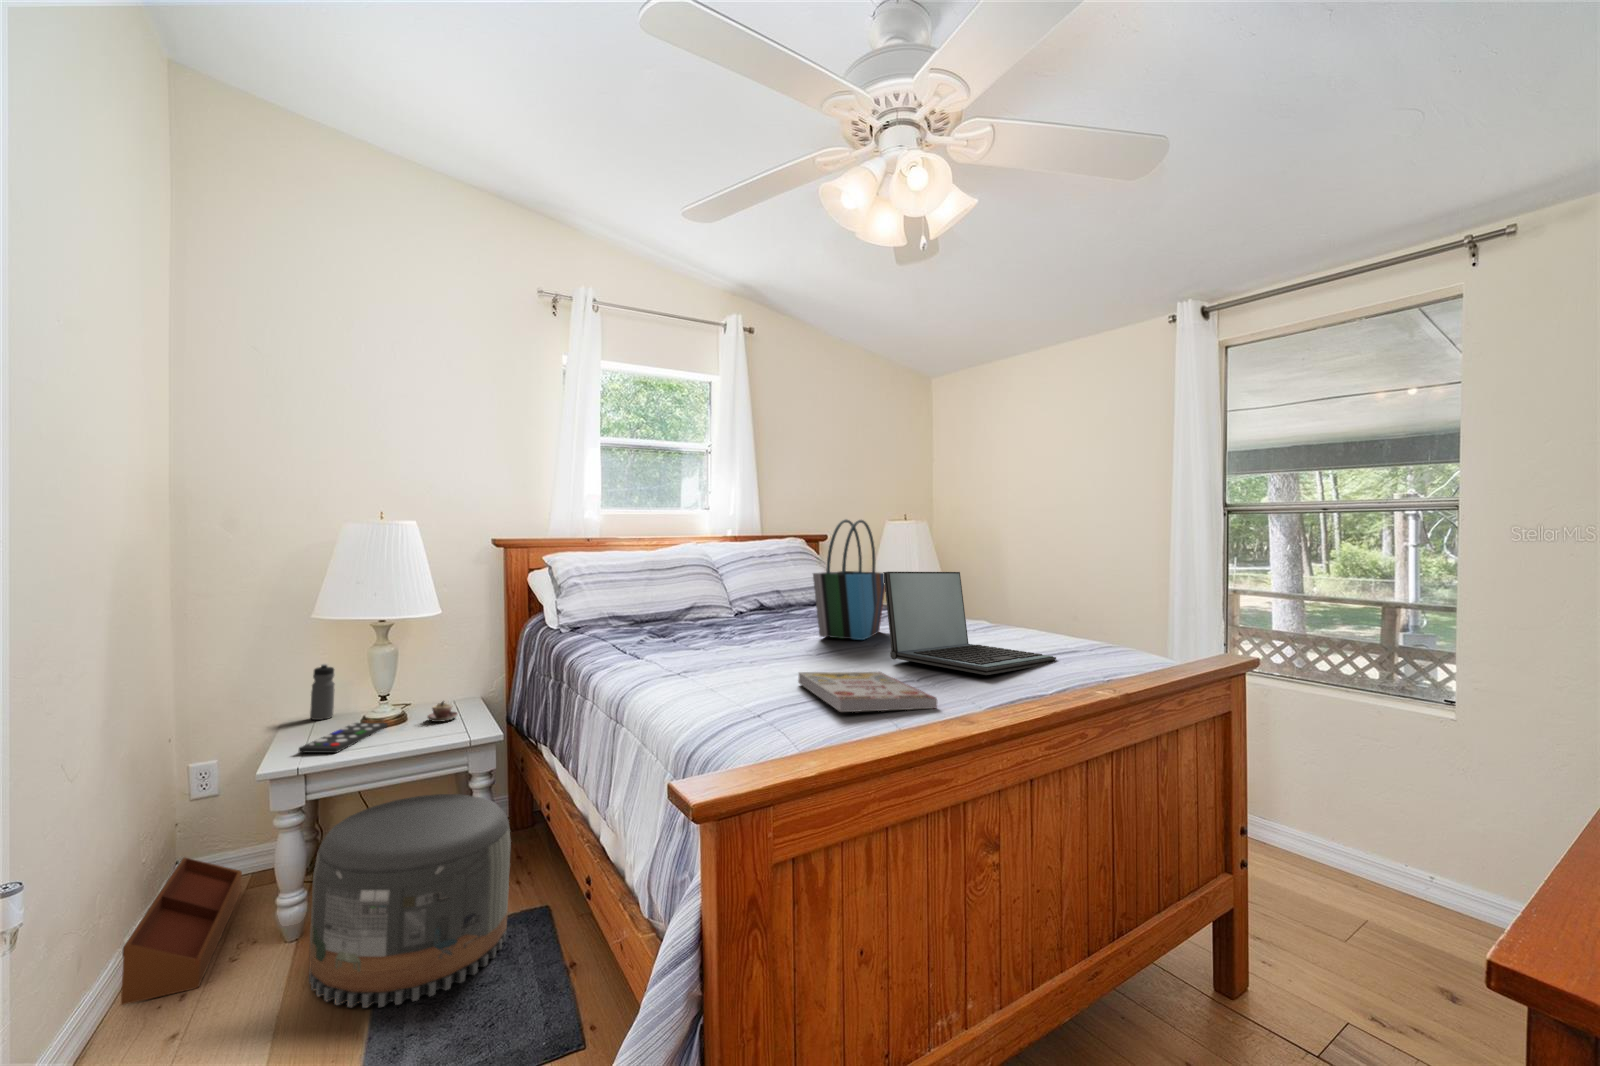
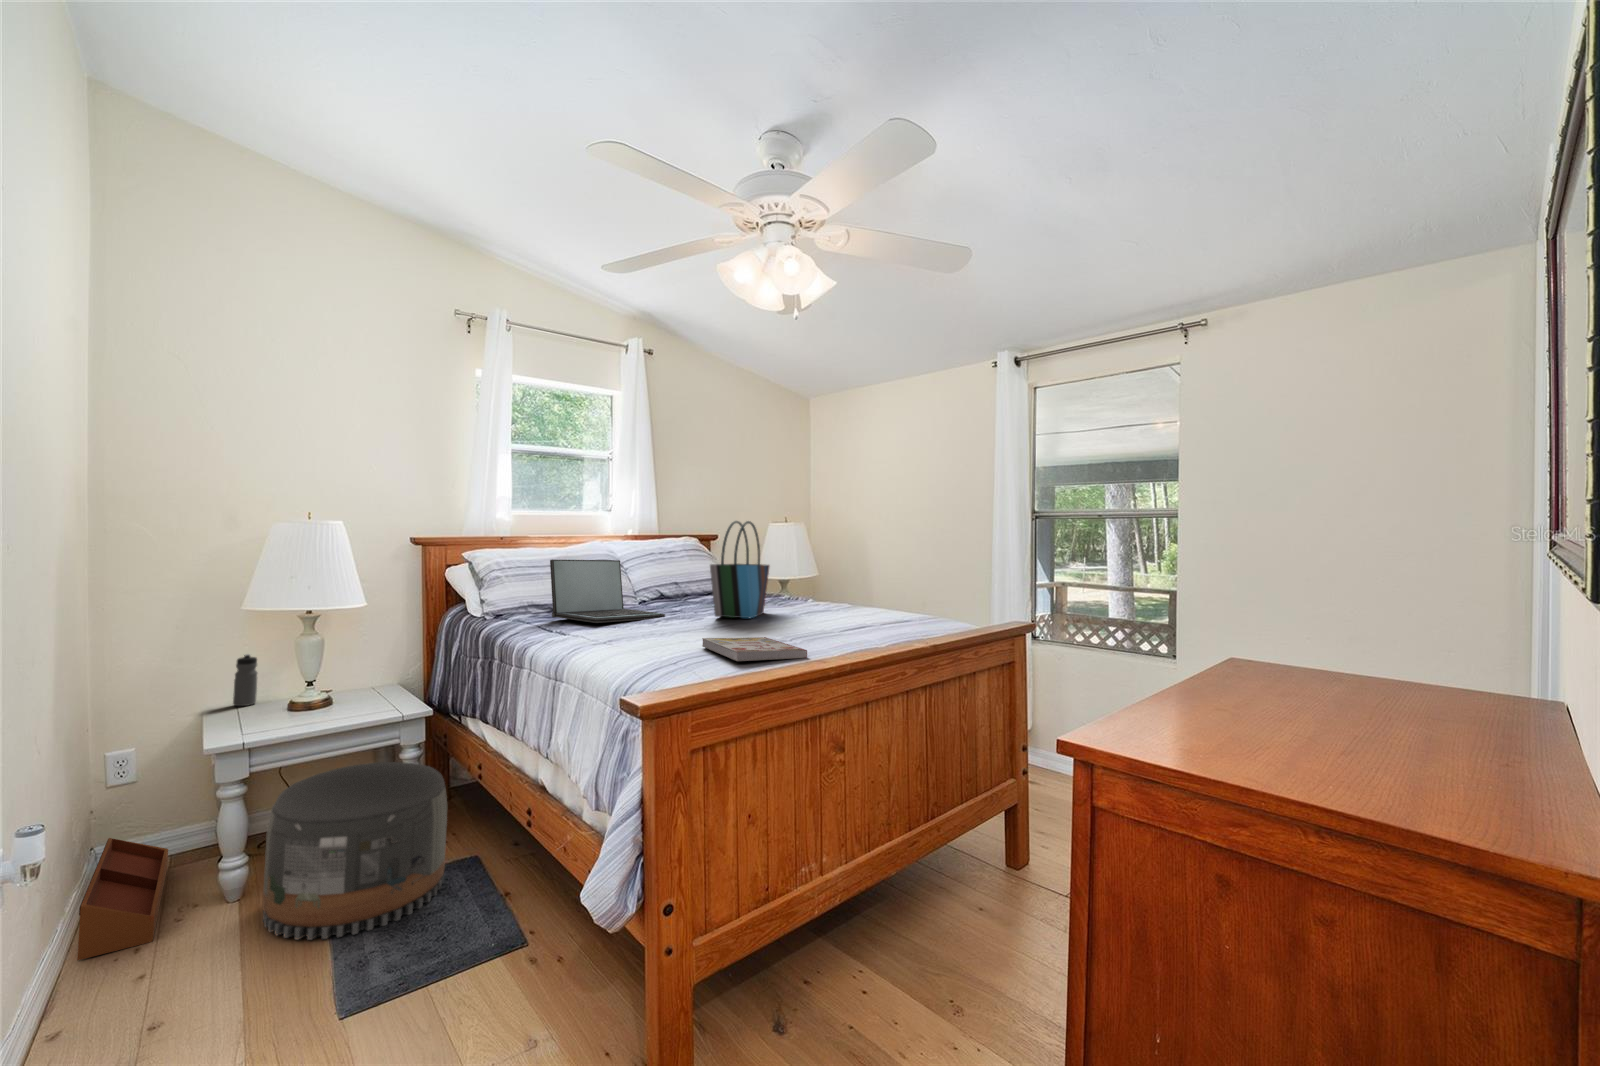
laptop: present [883,572,1056,675] -> present [550,559,665,623]
teacup: present [428,702,457,722] -> none [355,684,384,703]
remote control: present [299,723,387,753] -> none [239,705,317,730]

